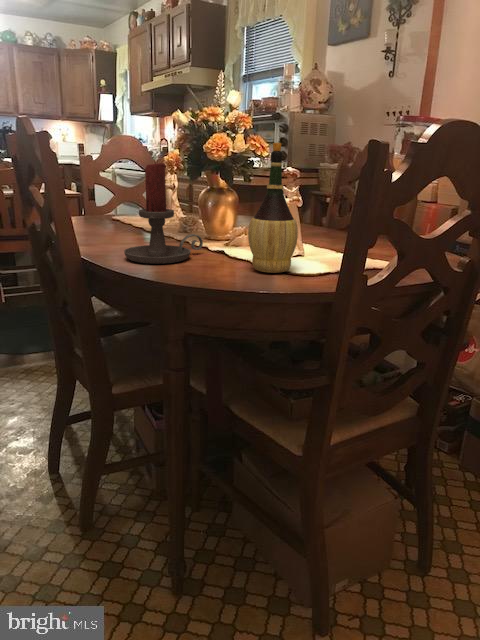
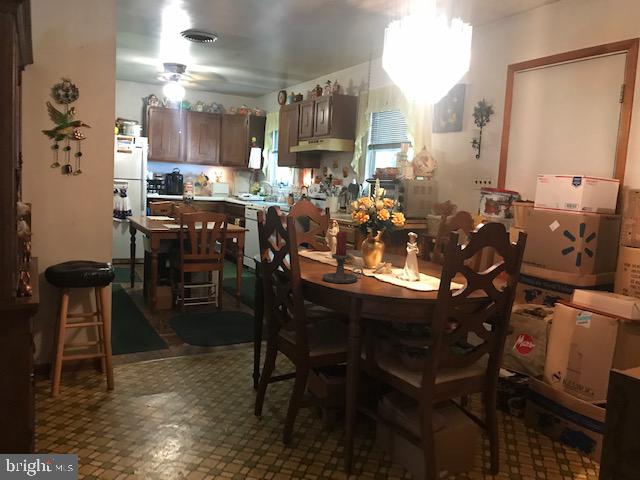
wine bottle: present [248,142,298,273] -> none [391,225,417,289]

